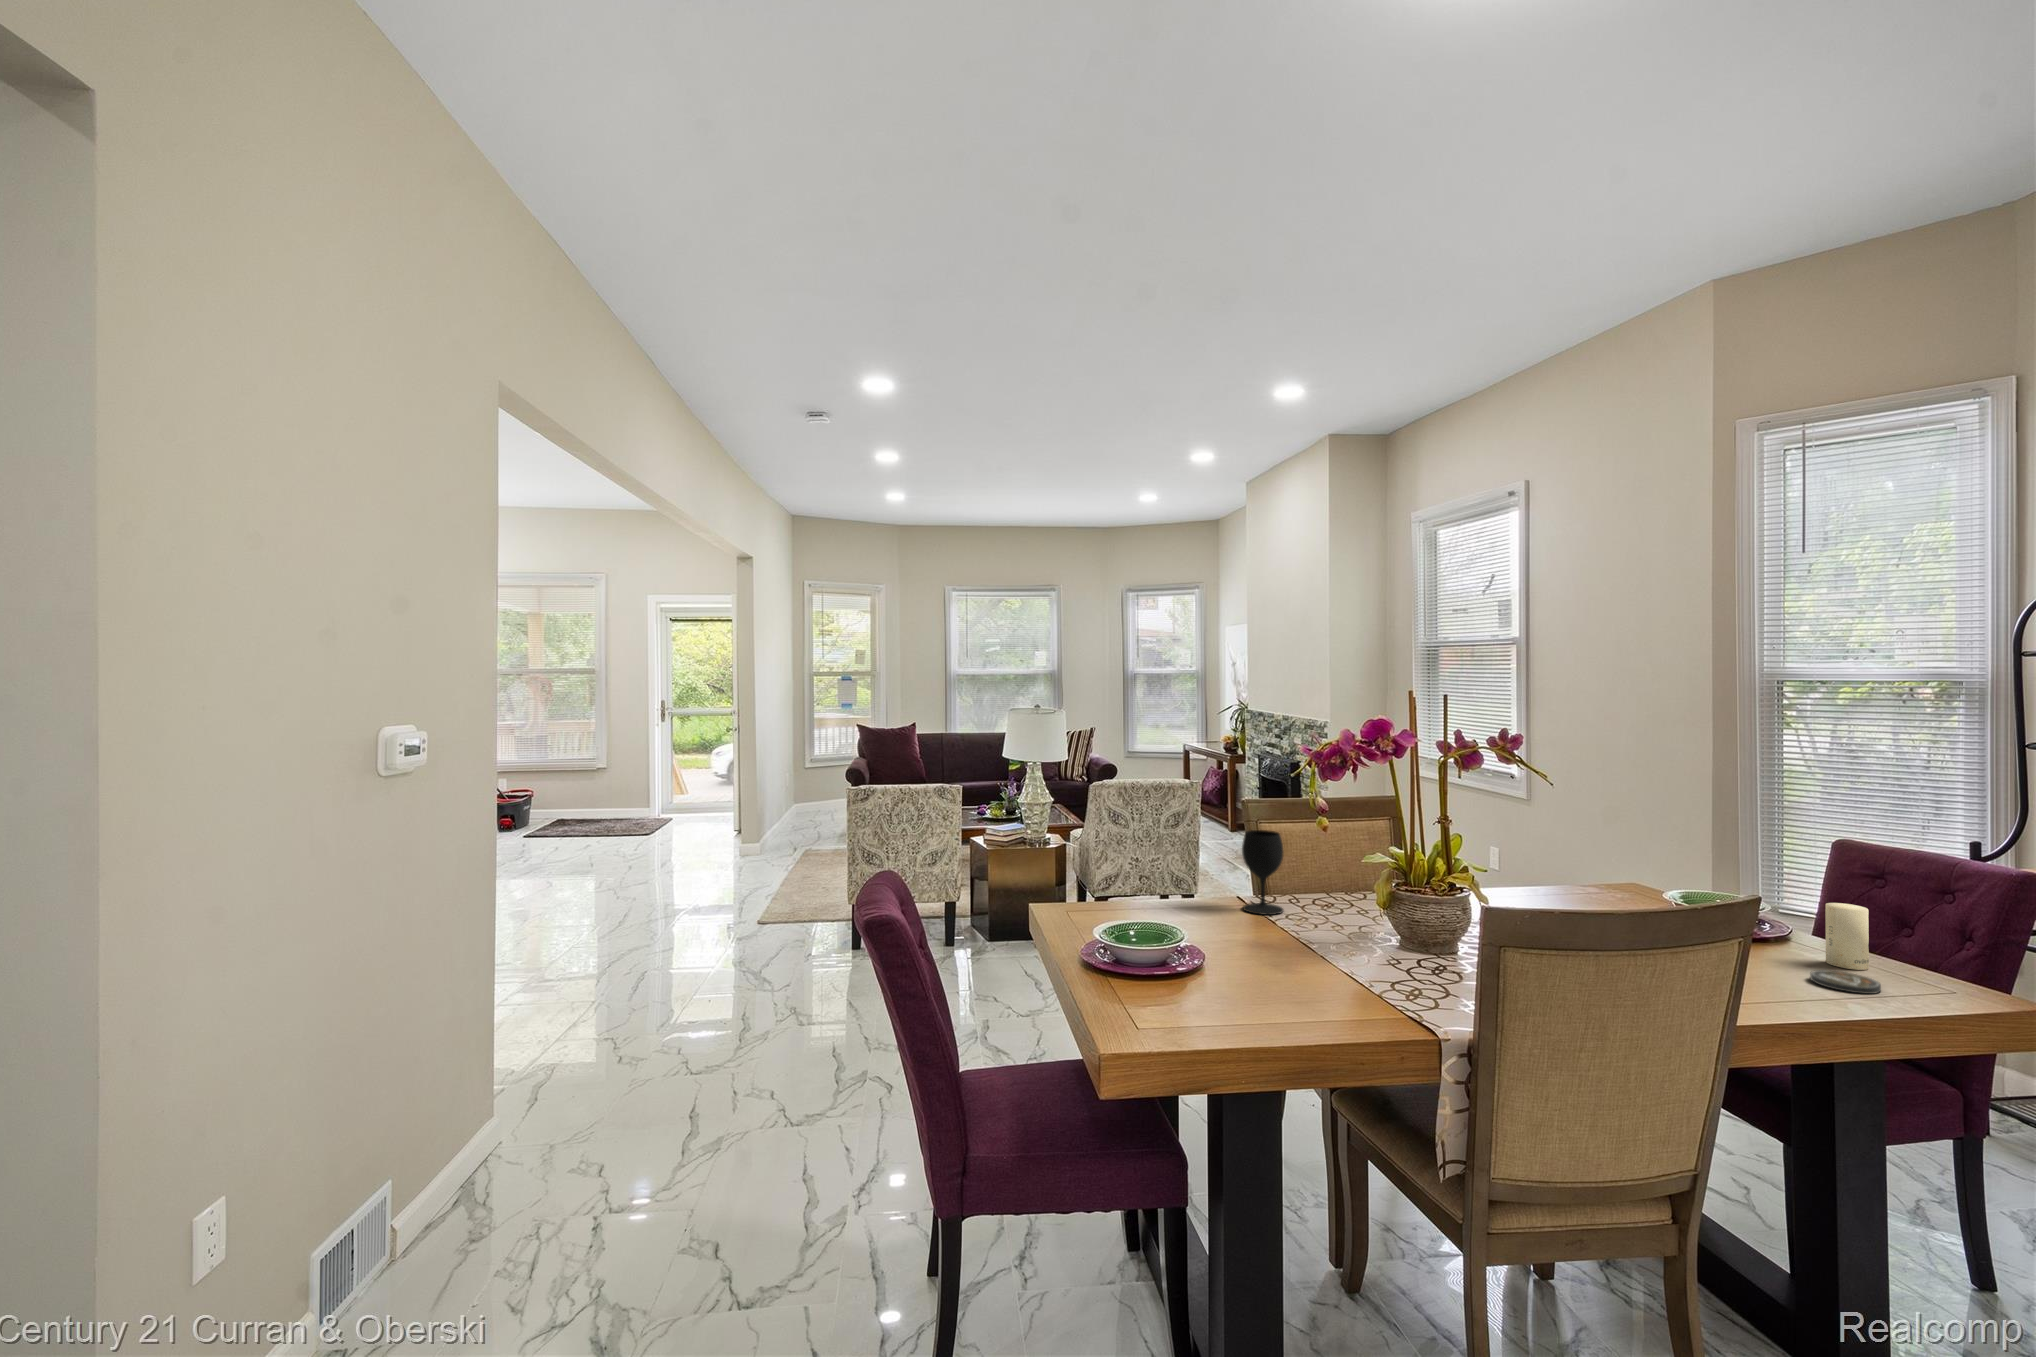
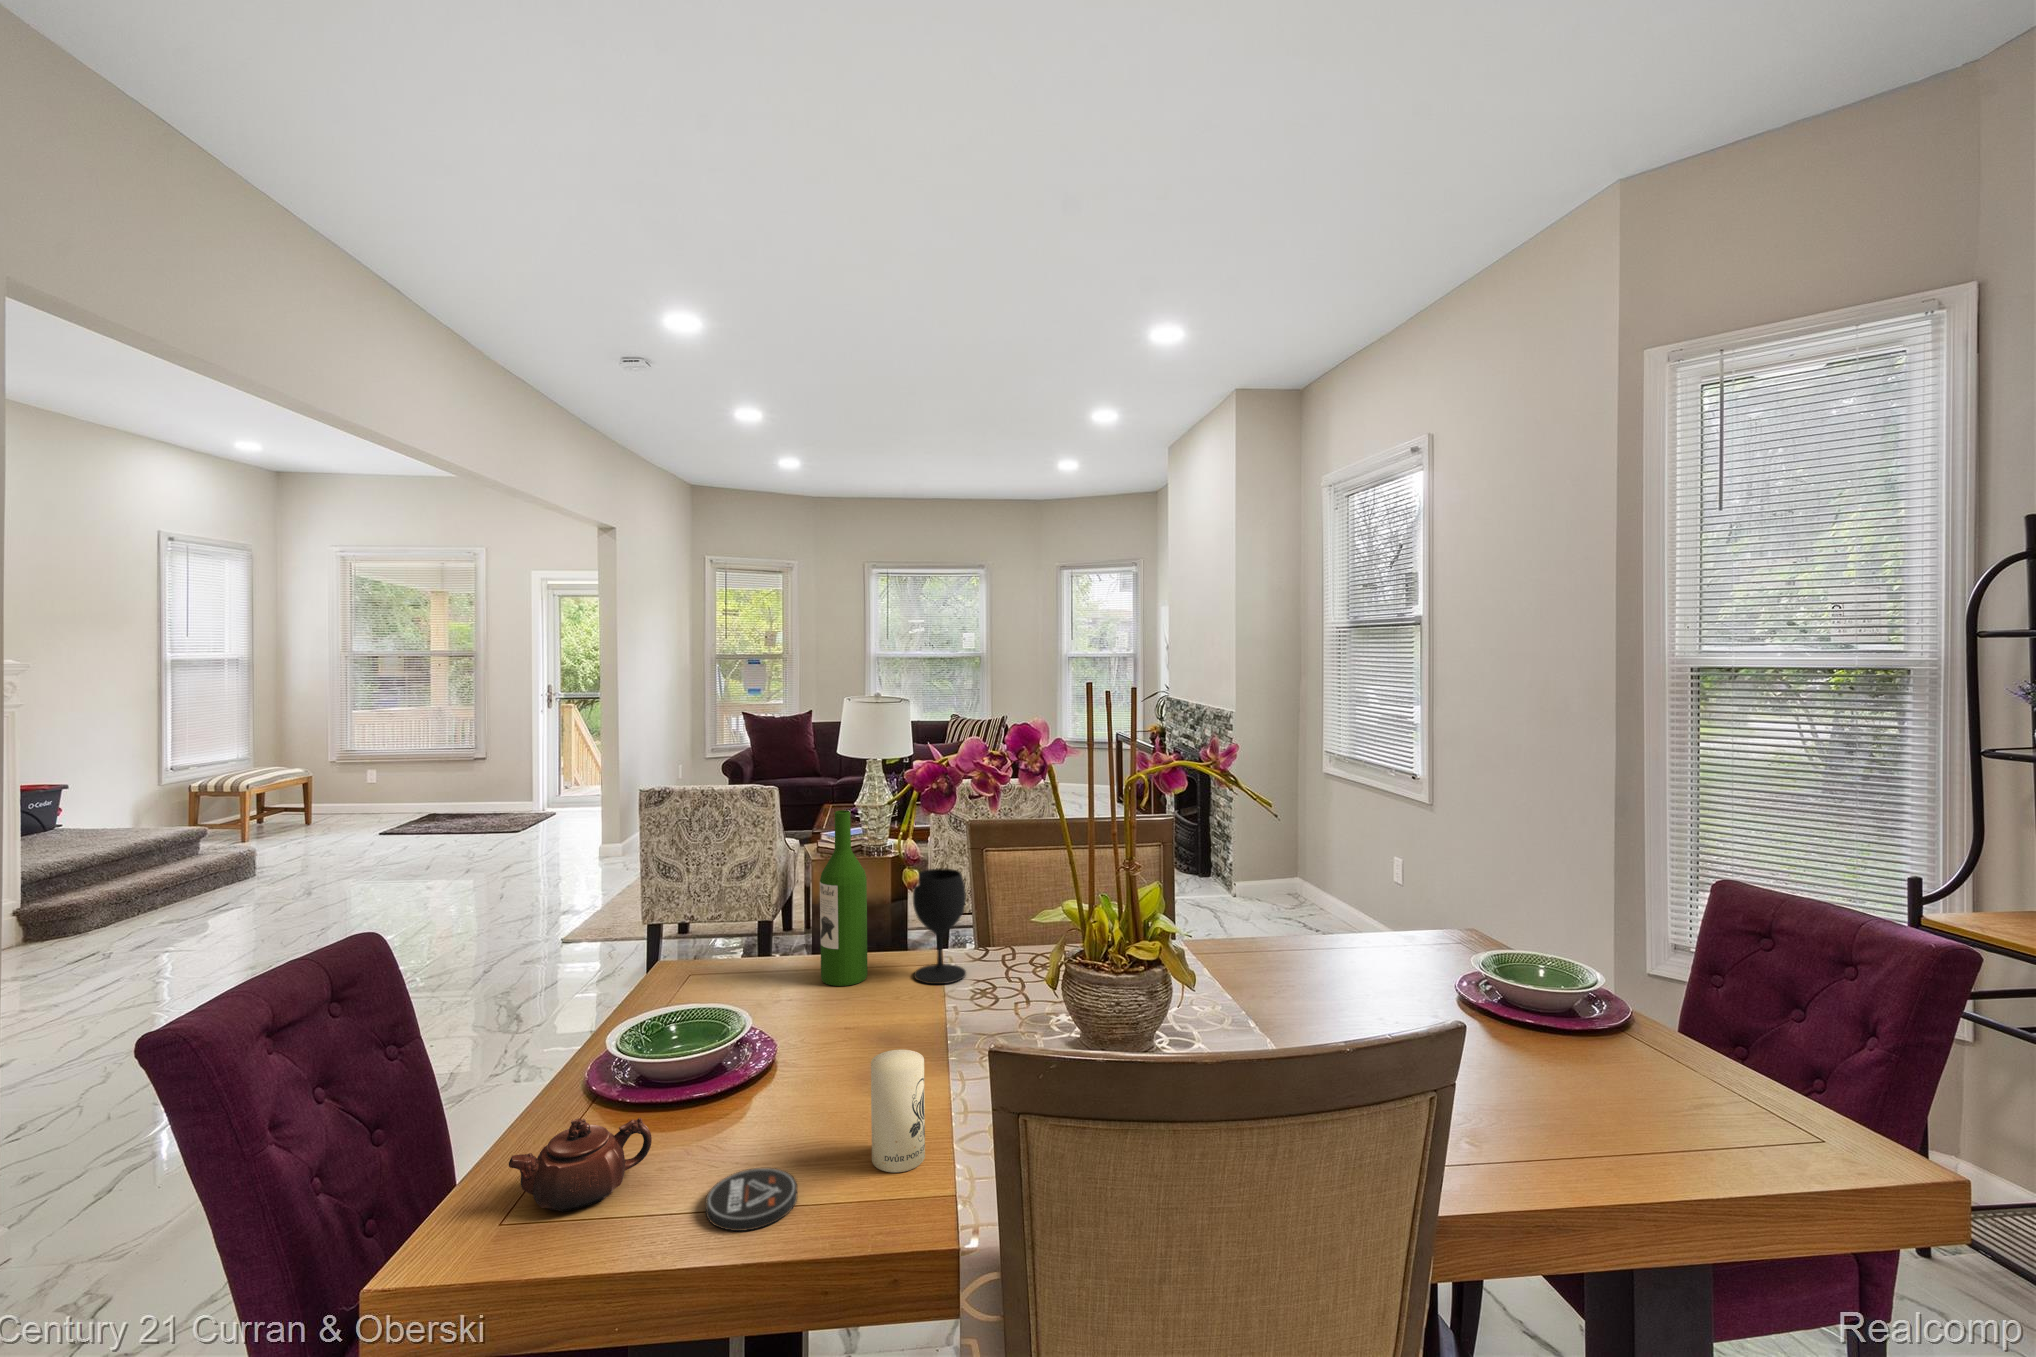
wine bottle: none [1175,785,1211,916] -> present [820,810,868,986]
candle: present [1825,903,1869,970] -> present [871,1050,925,1172]
teapot: none [1147,966,1212,1022] -> present [509,1118,652,1212]
coaster: present [1810,970,1881,994] -> present [706,1168,797,1231]

